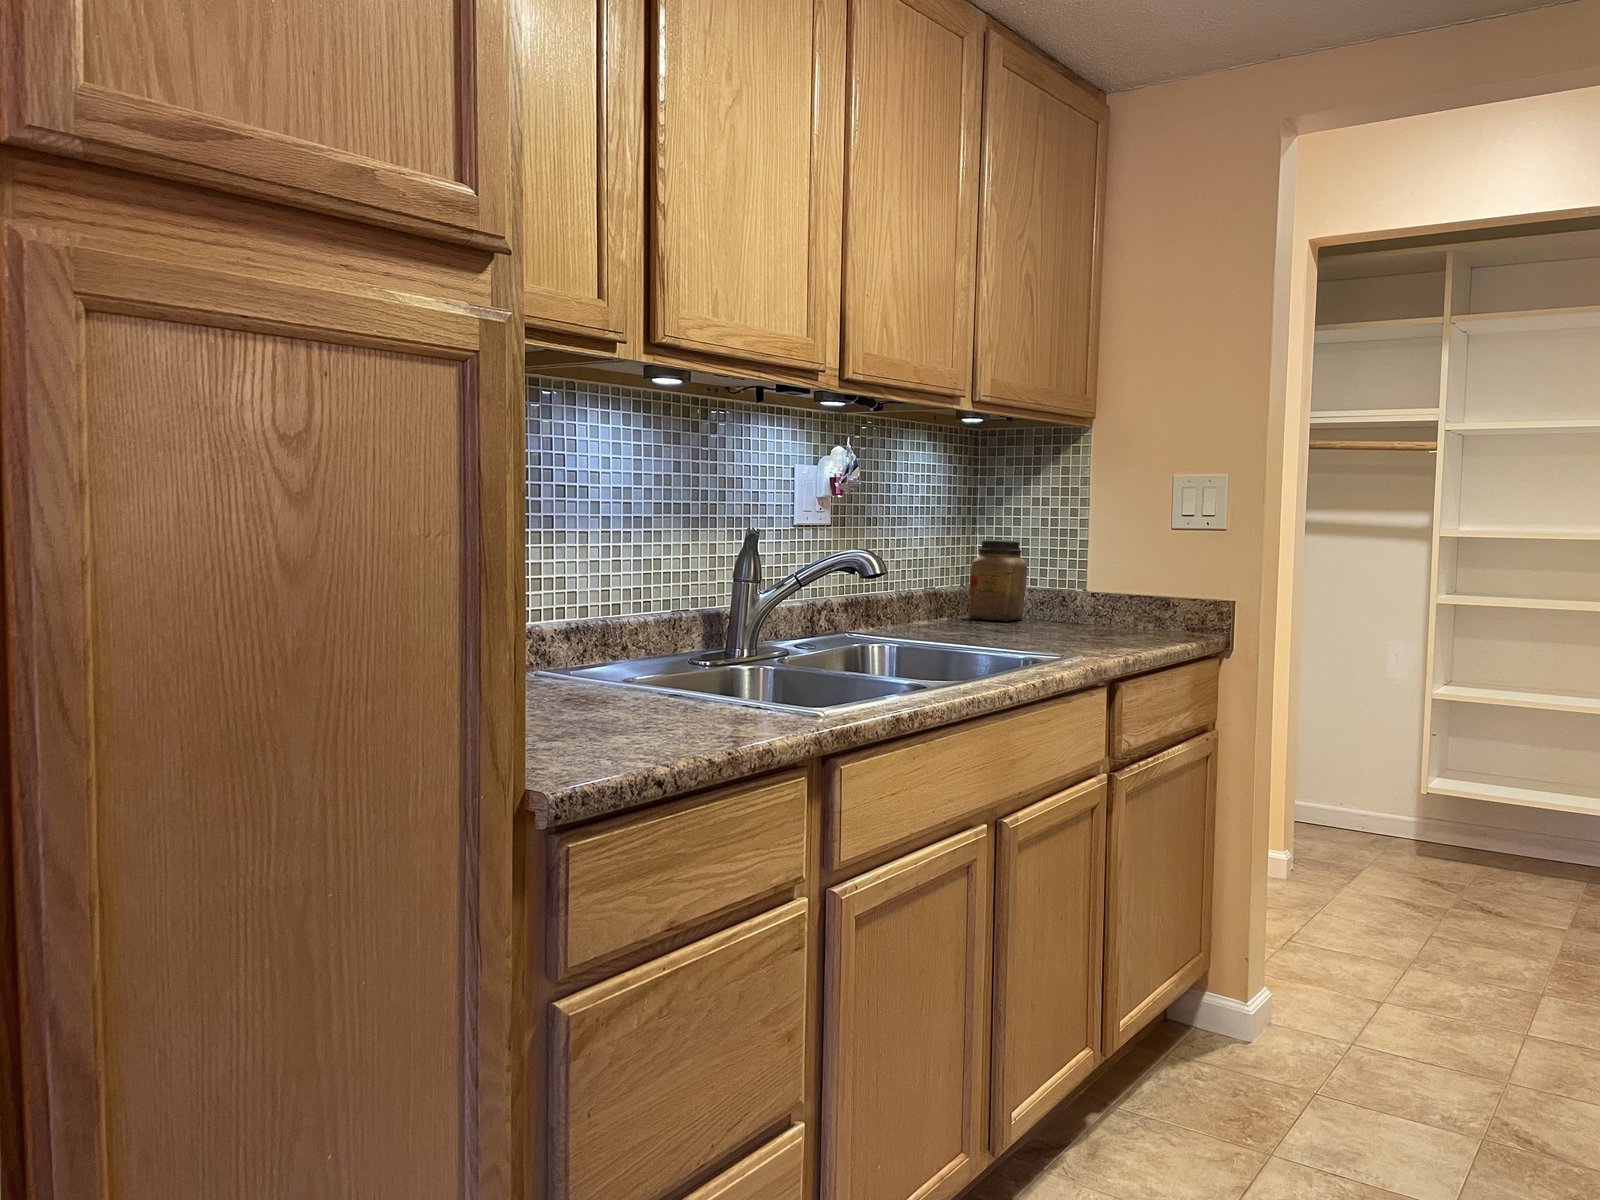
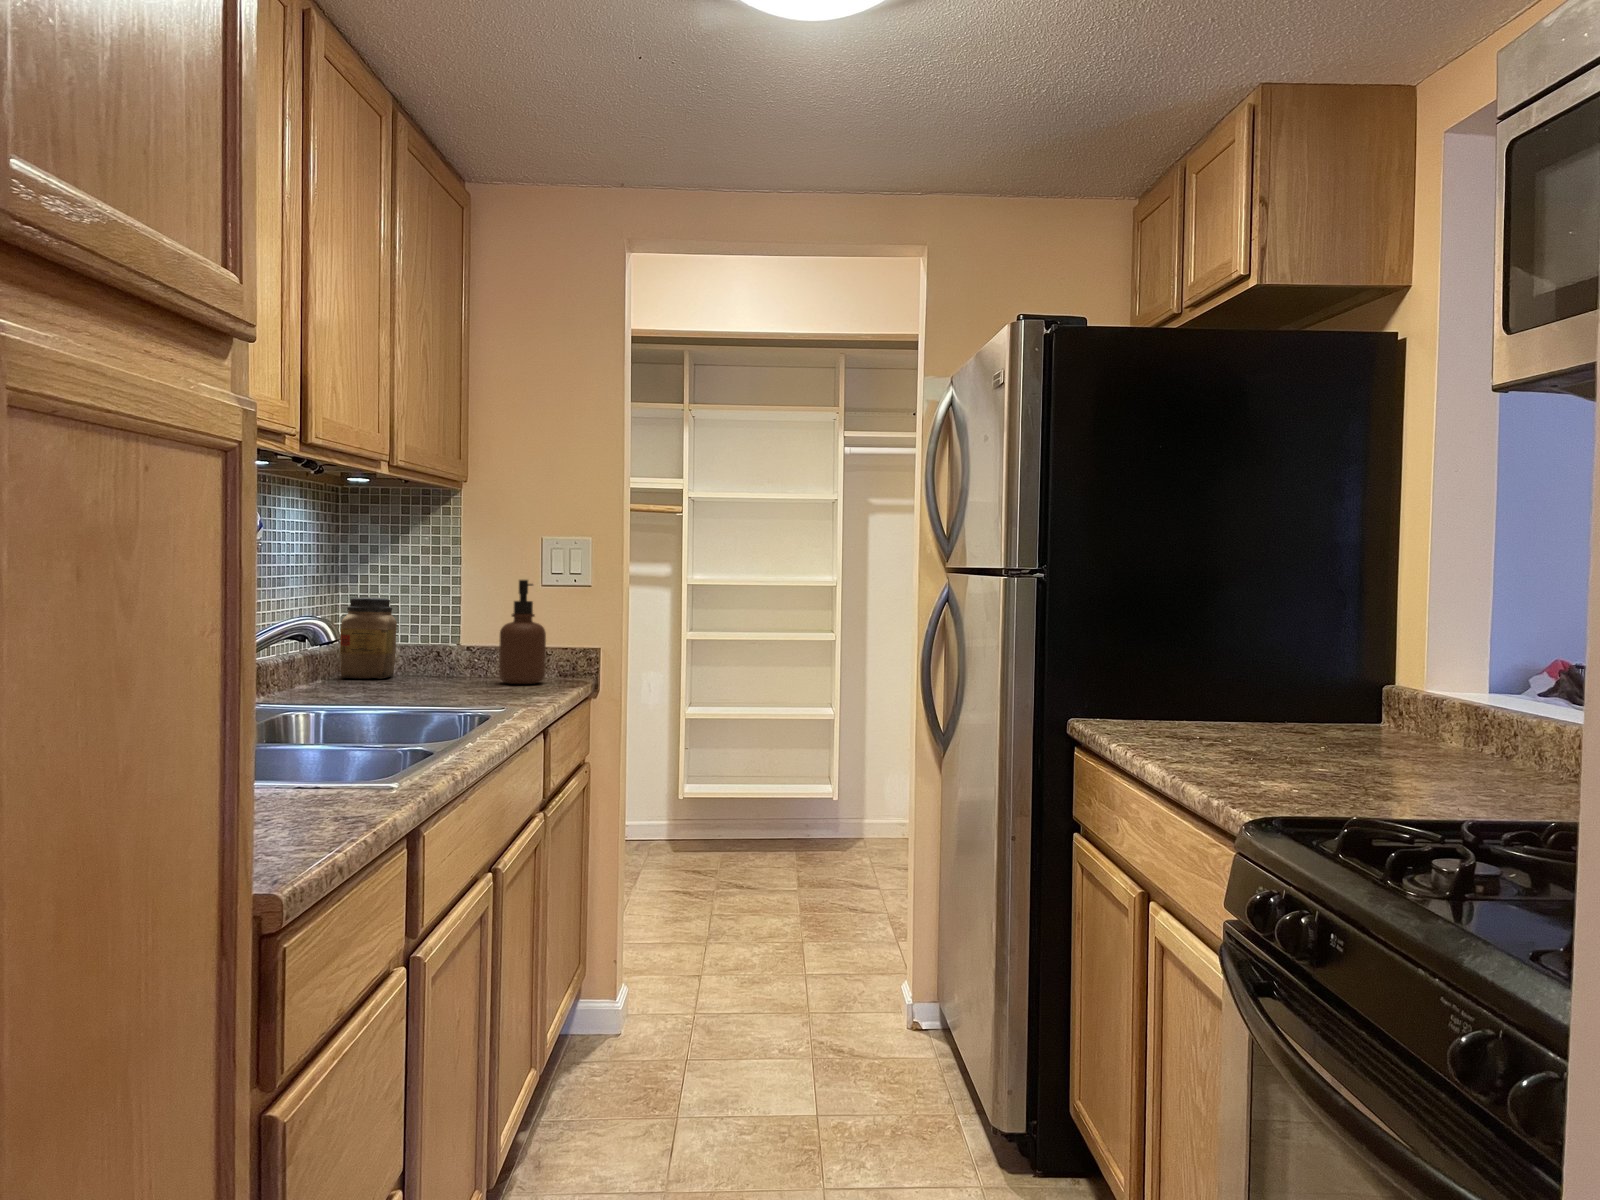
soap dispenser: none [1114,520,1166,634] -> present [499,580,546,684]

